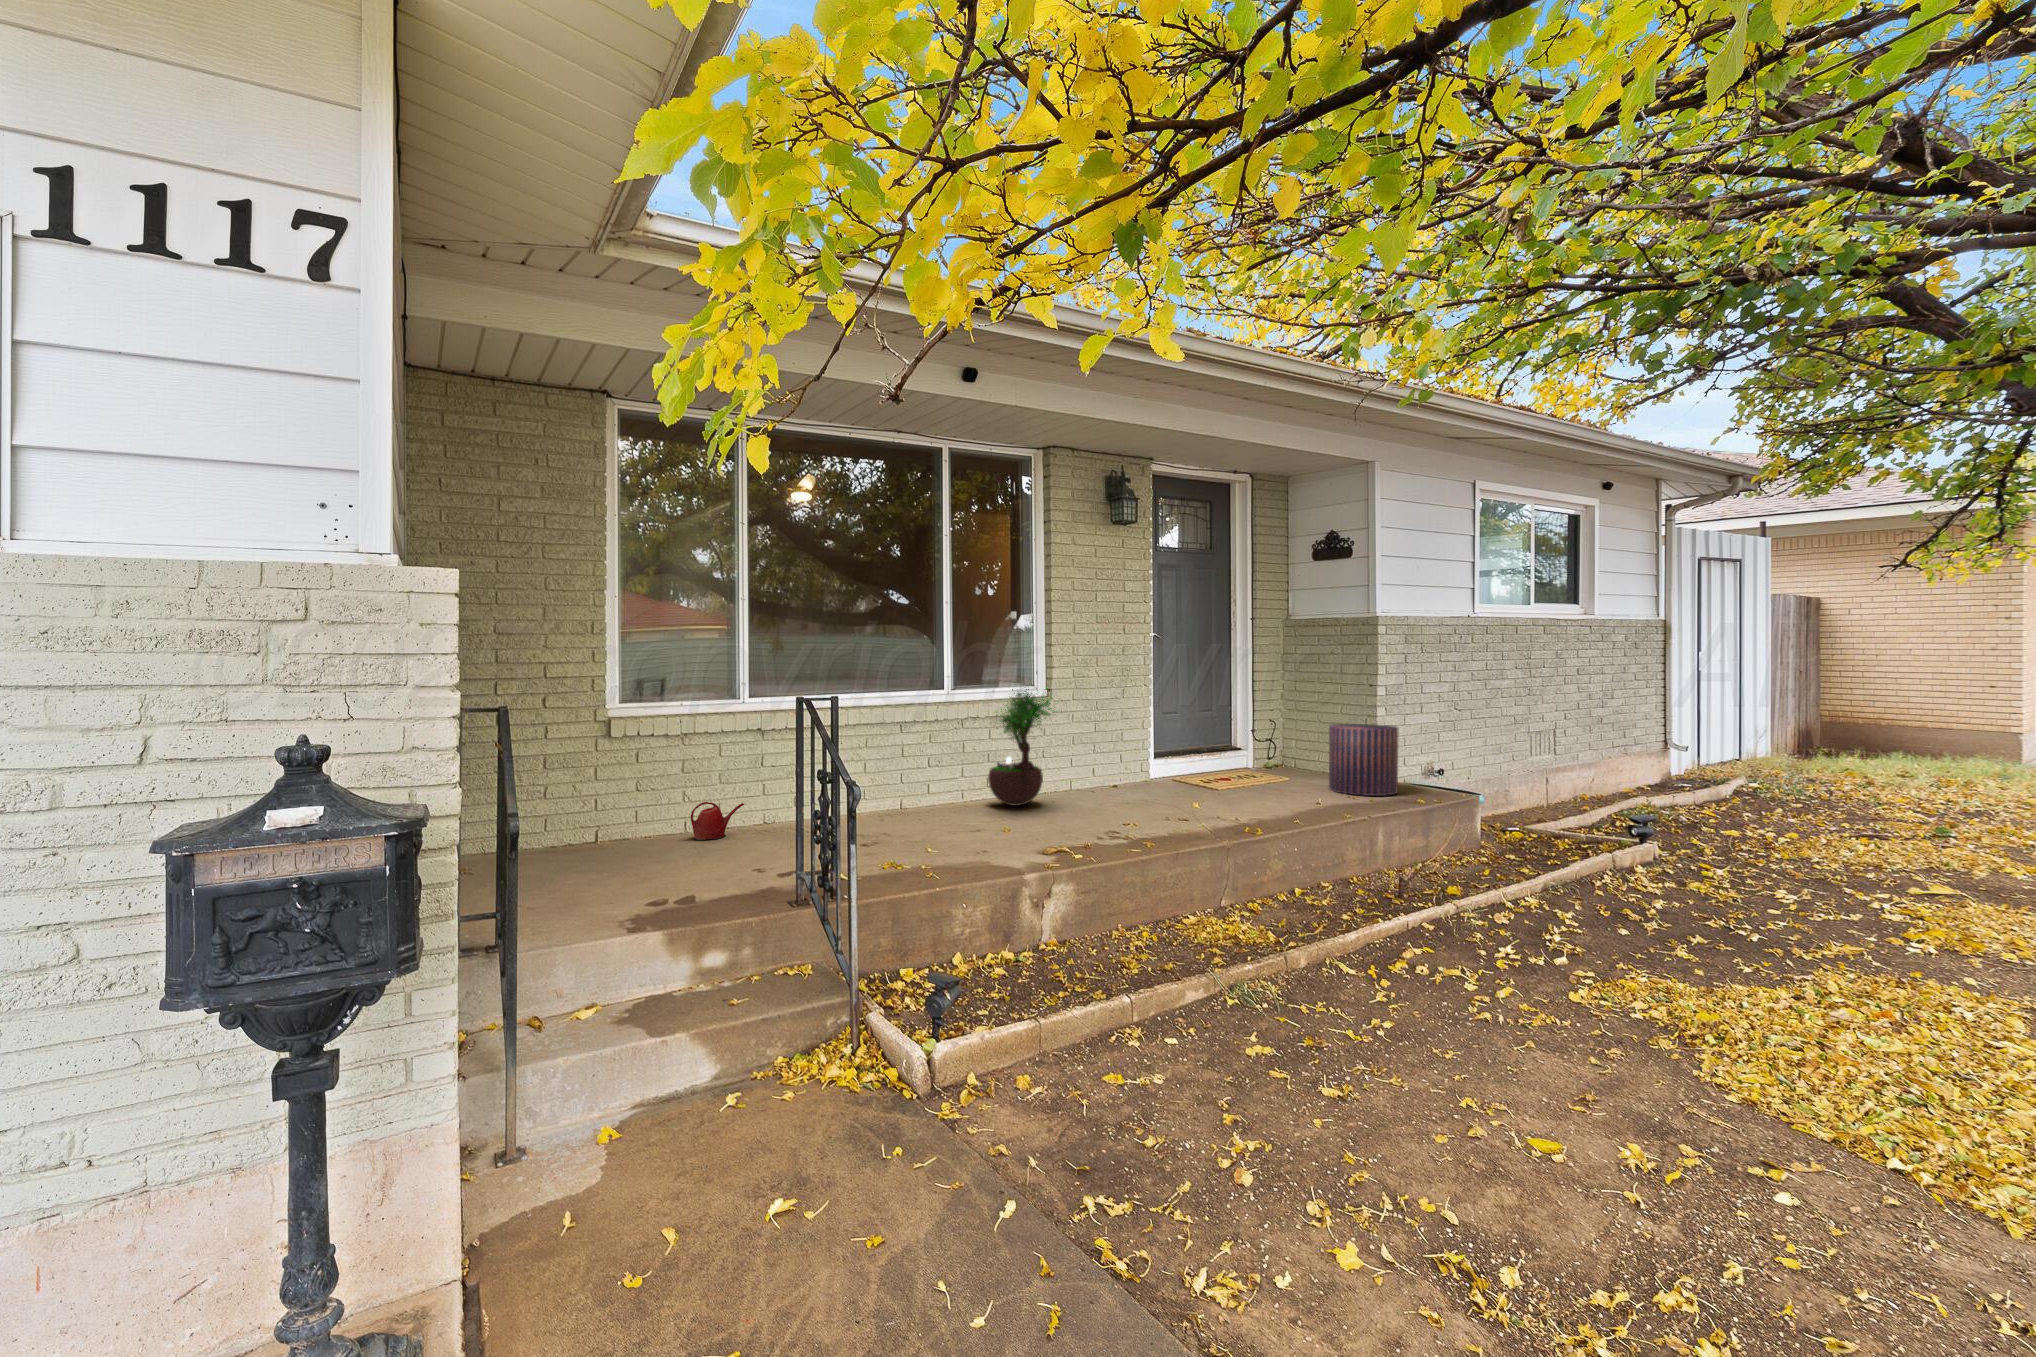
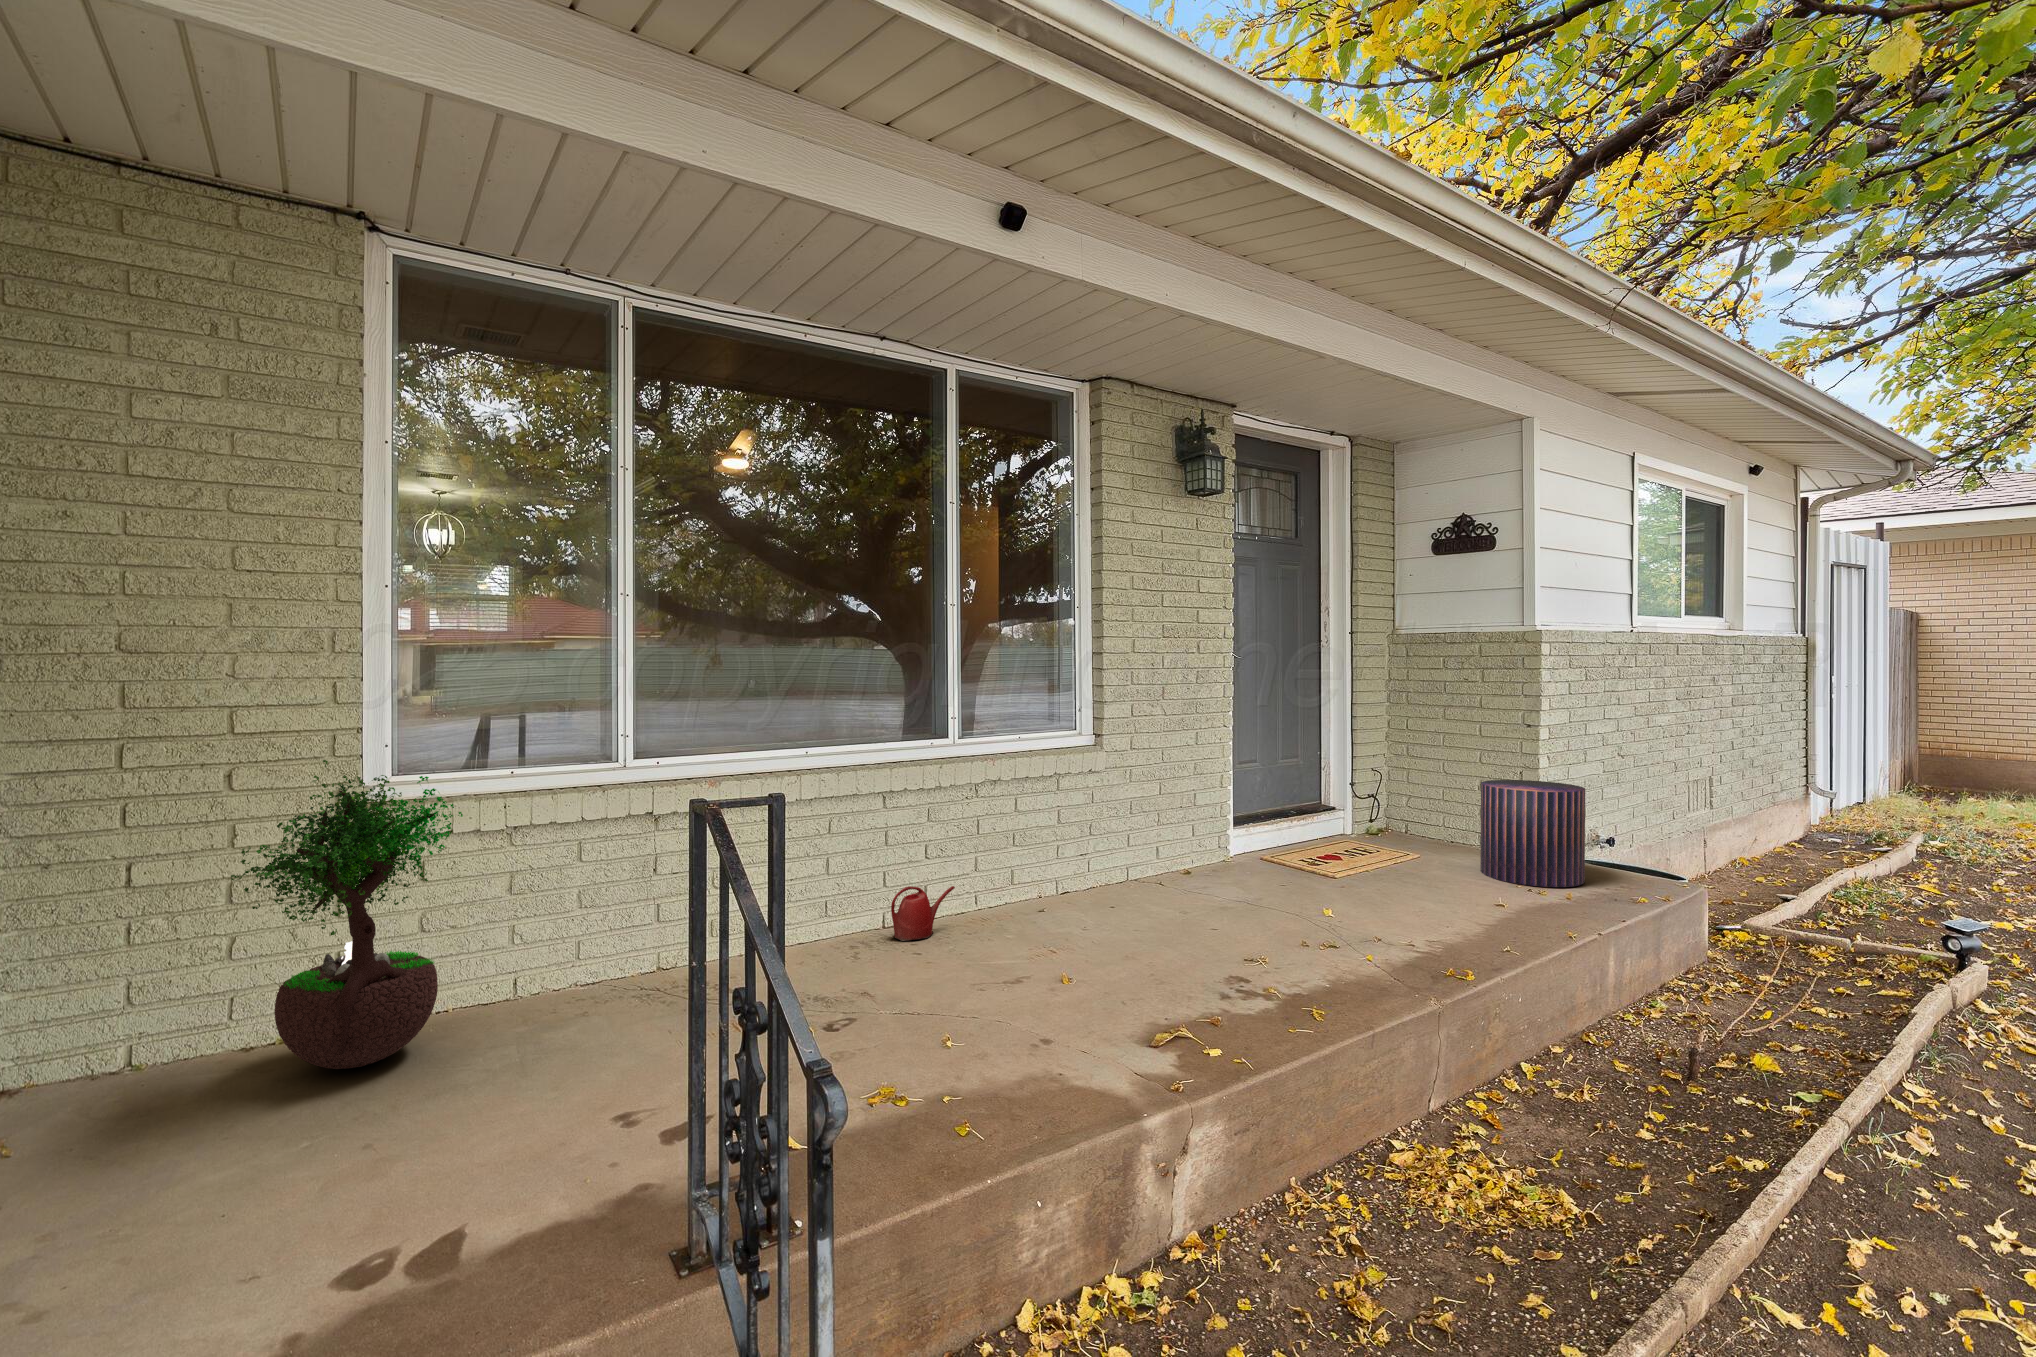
potted tree: present [988,687,1053,806] -> present [231,760,463,1069]
watering can: present [691,802,744,840] -> present [891,886,955,941]

